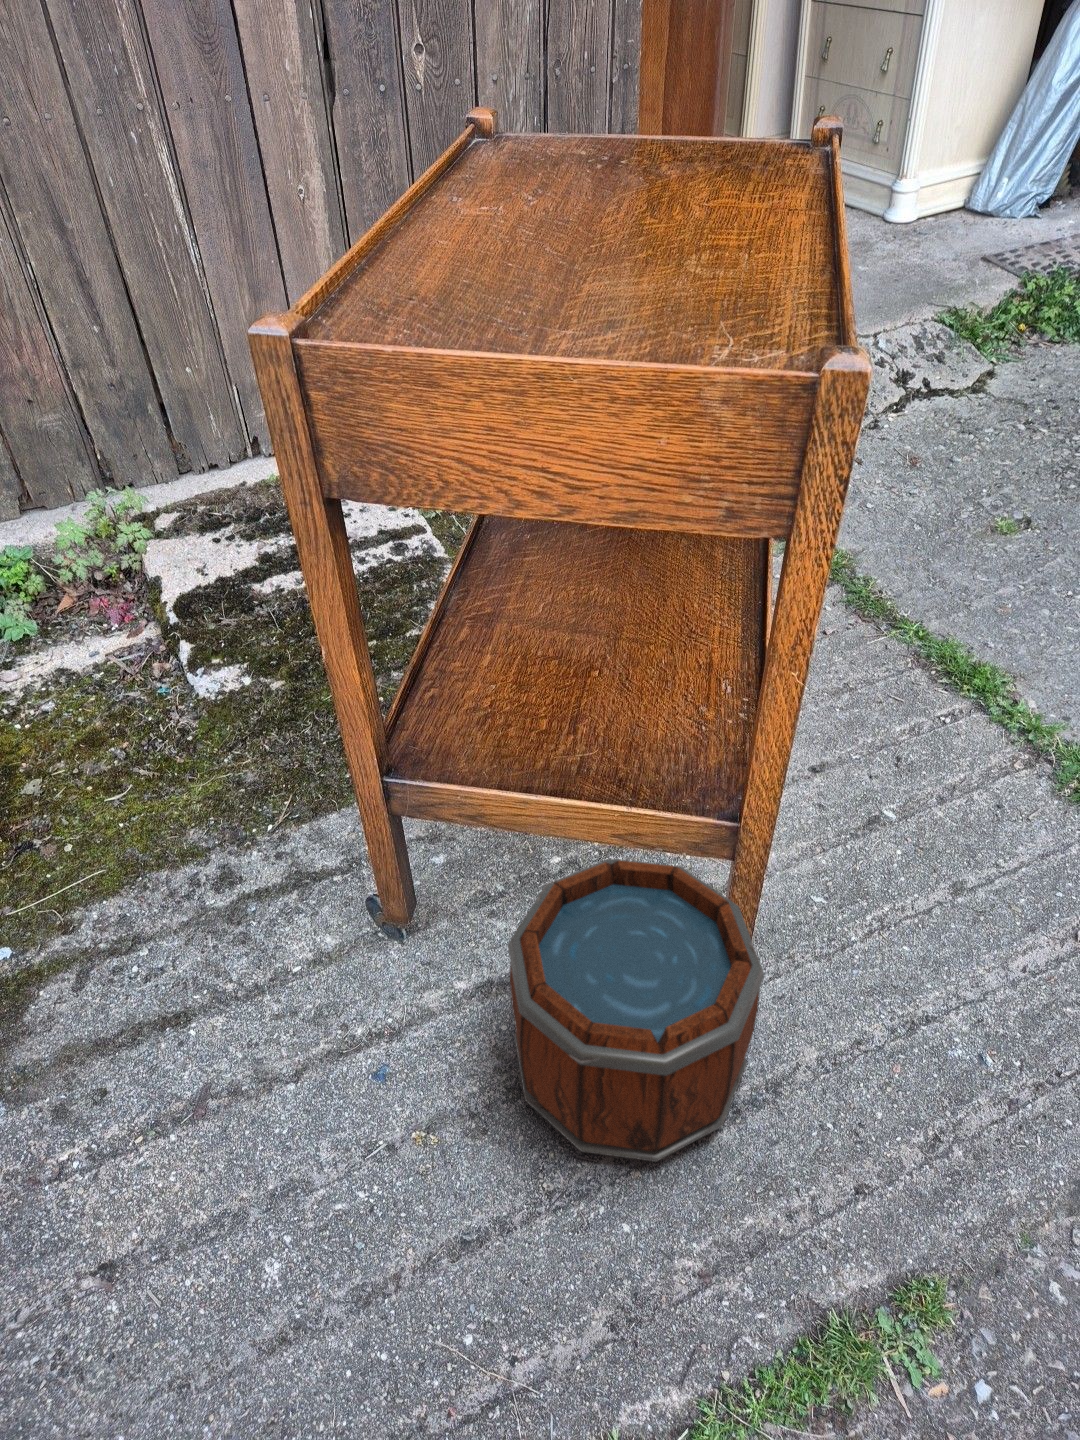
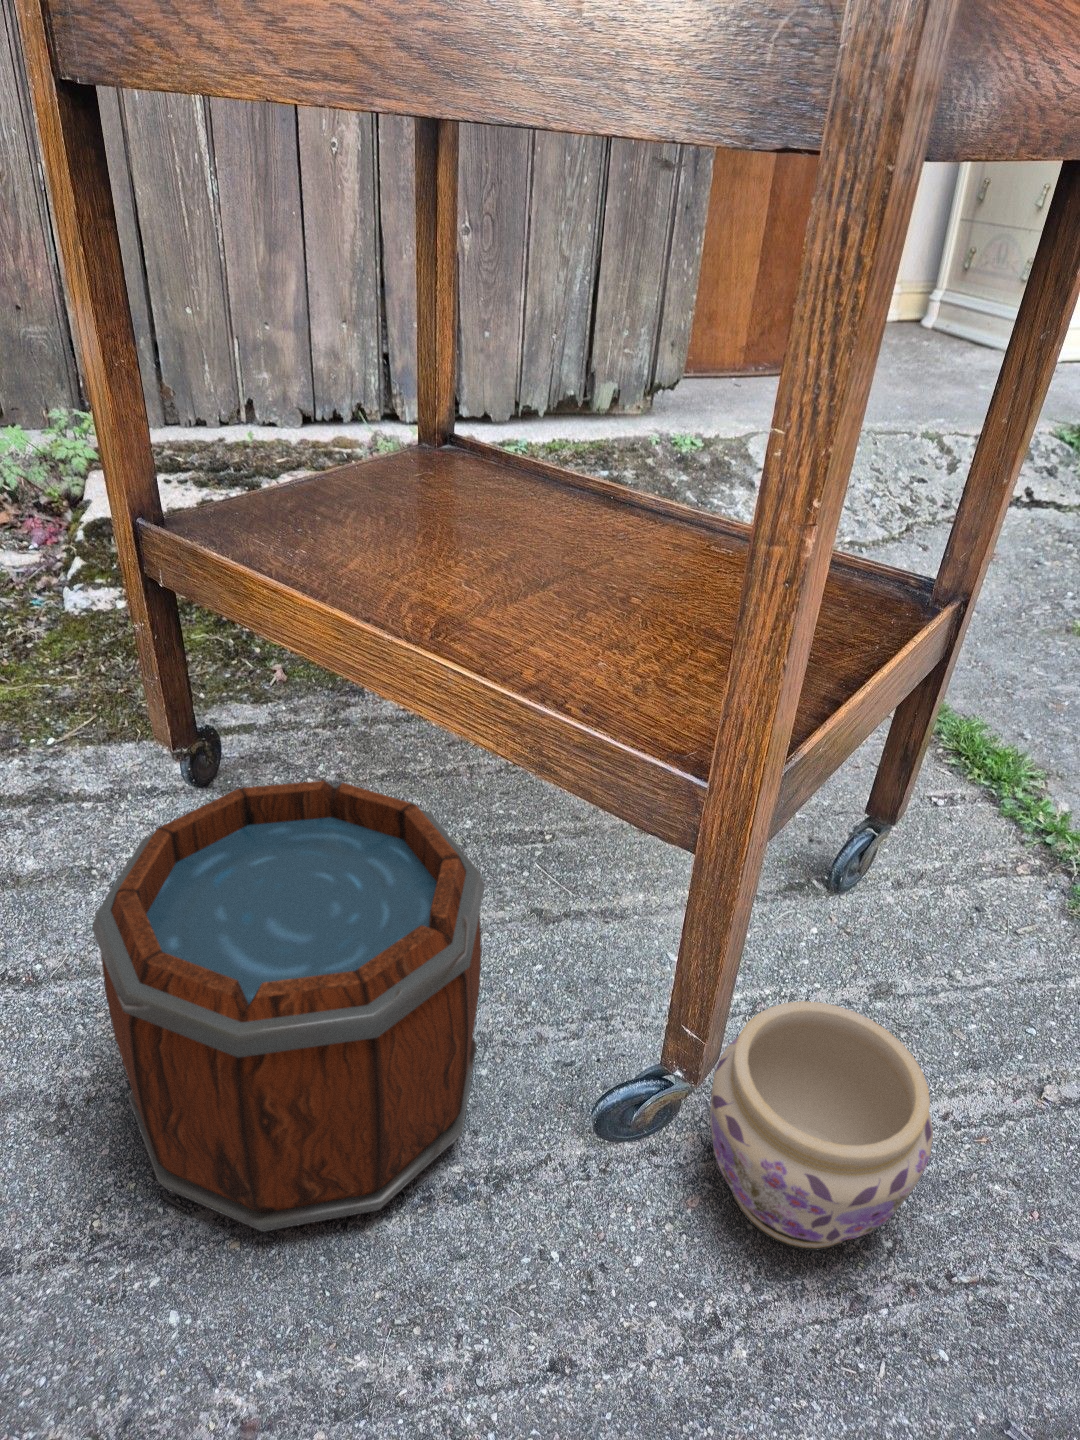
planter: none [899,930,1046,1082] -> present [710,1001,933,1251]

